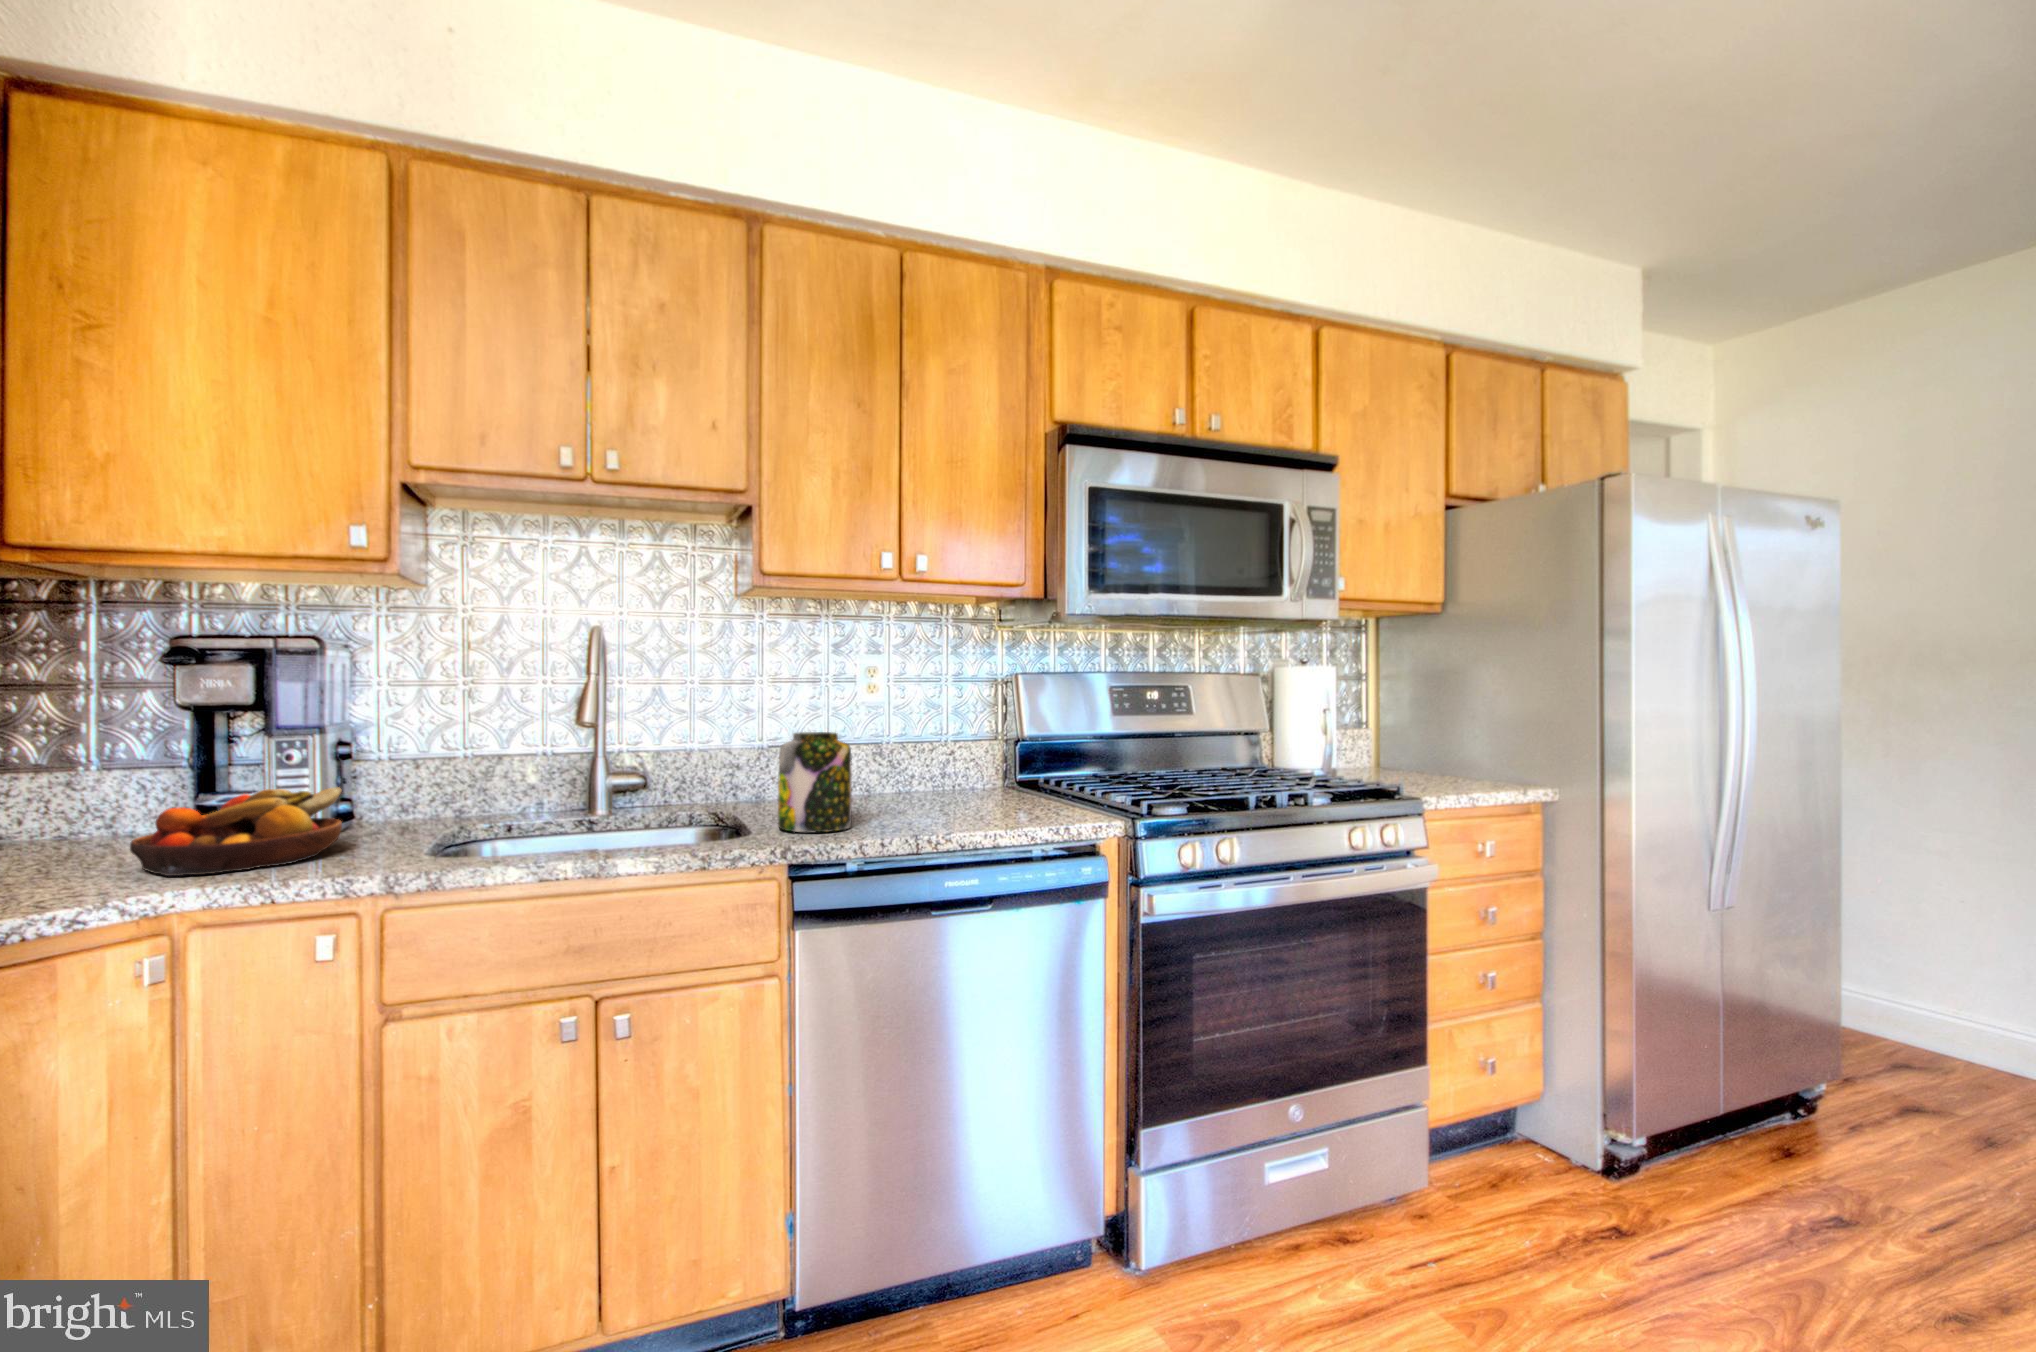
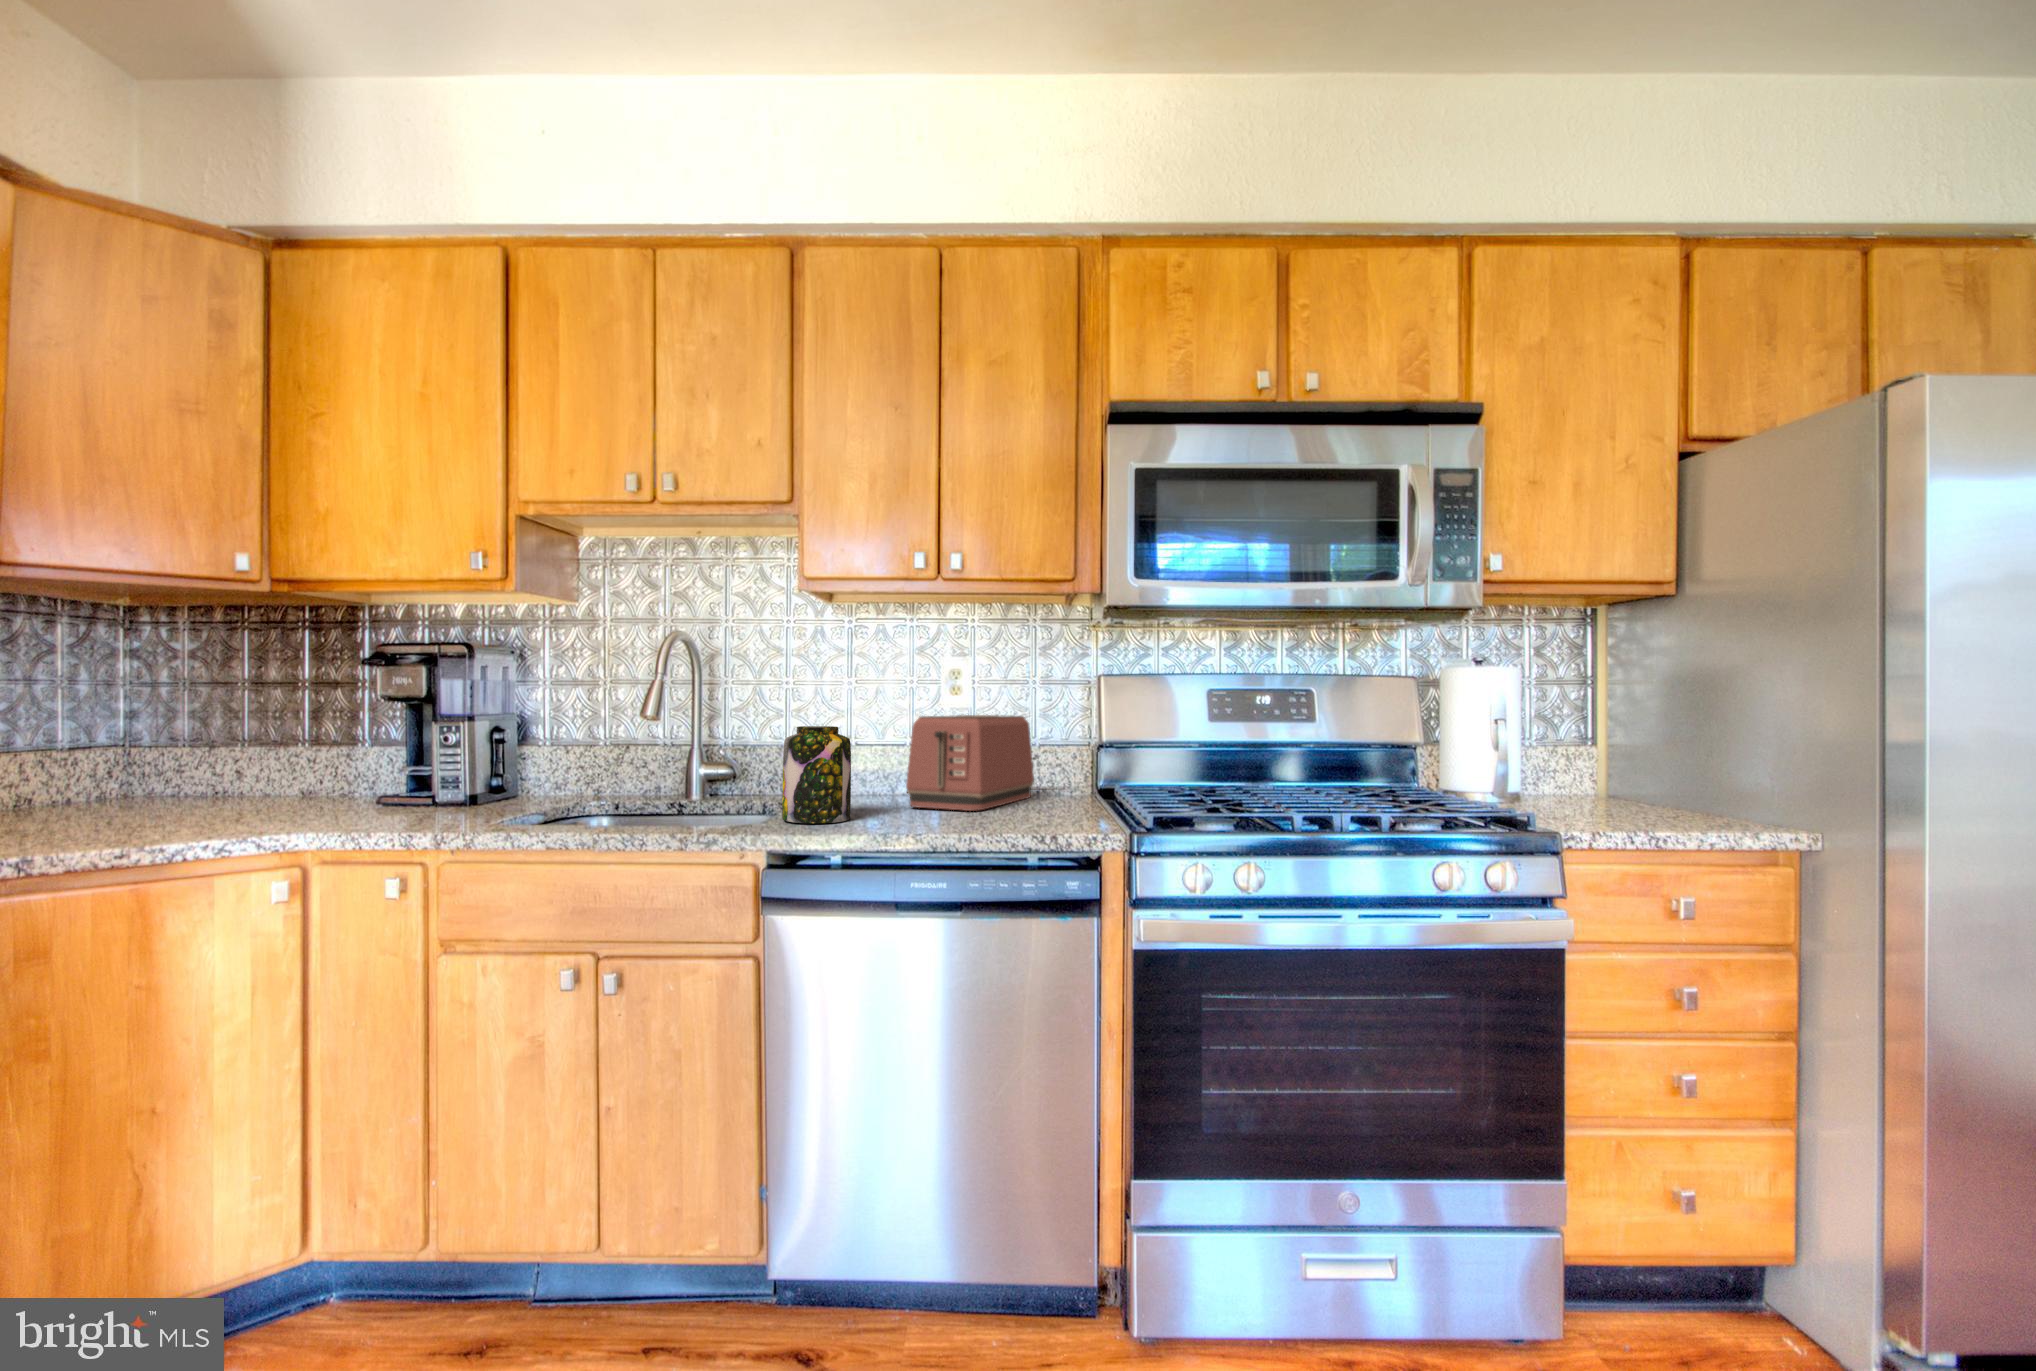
toaster: none [873,715,964,810] -> present [906,715,1034,811]
fruit bowl: present [130,787,342,876] -> none [306,761,479,824]

